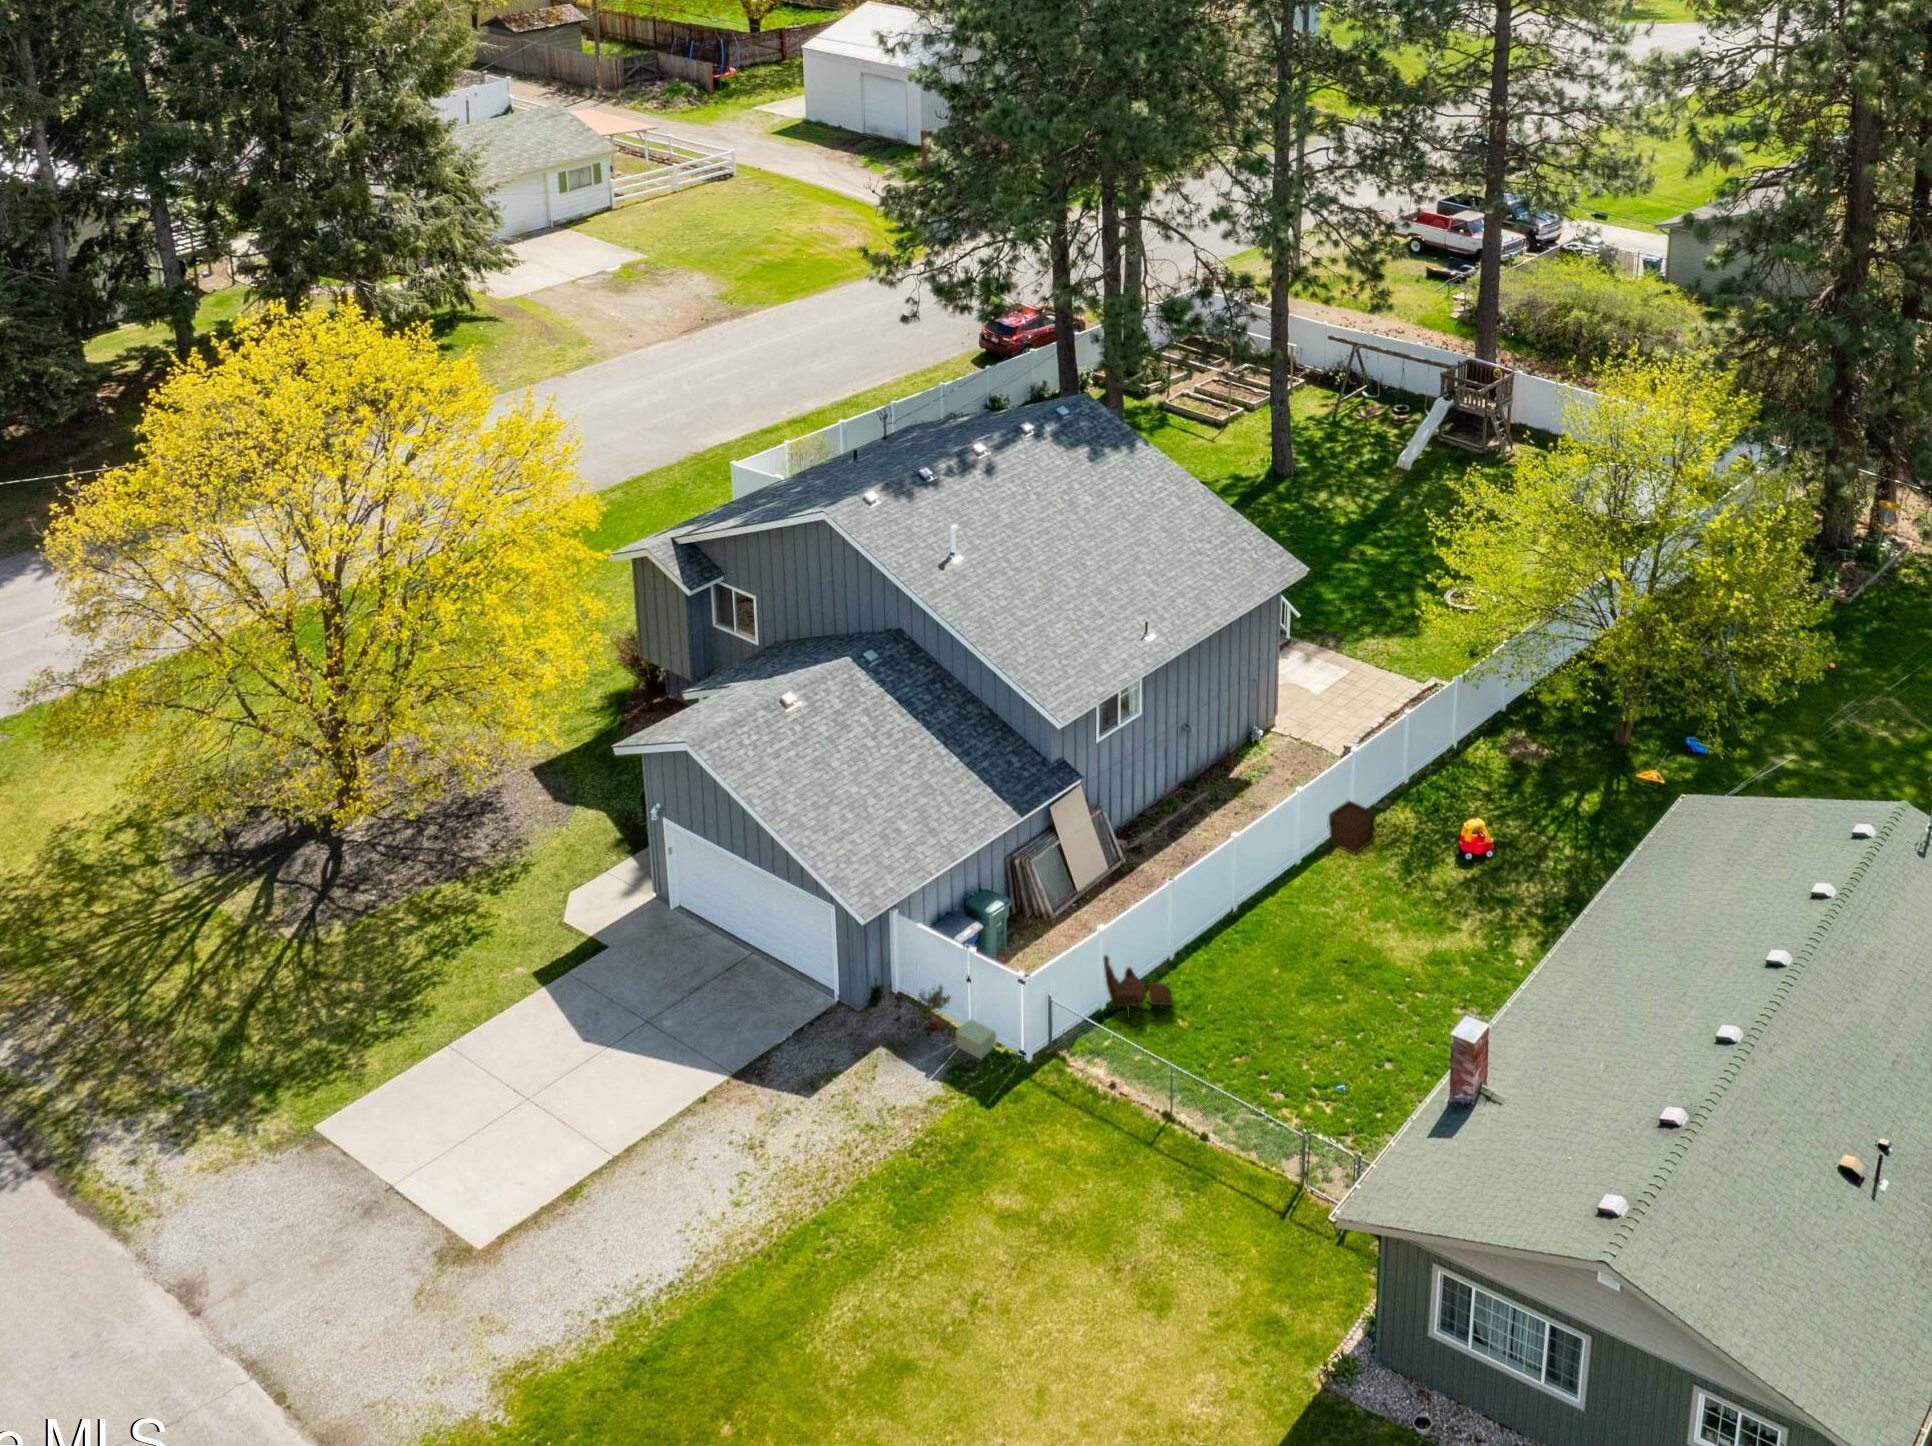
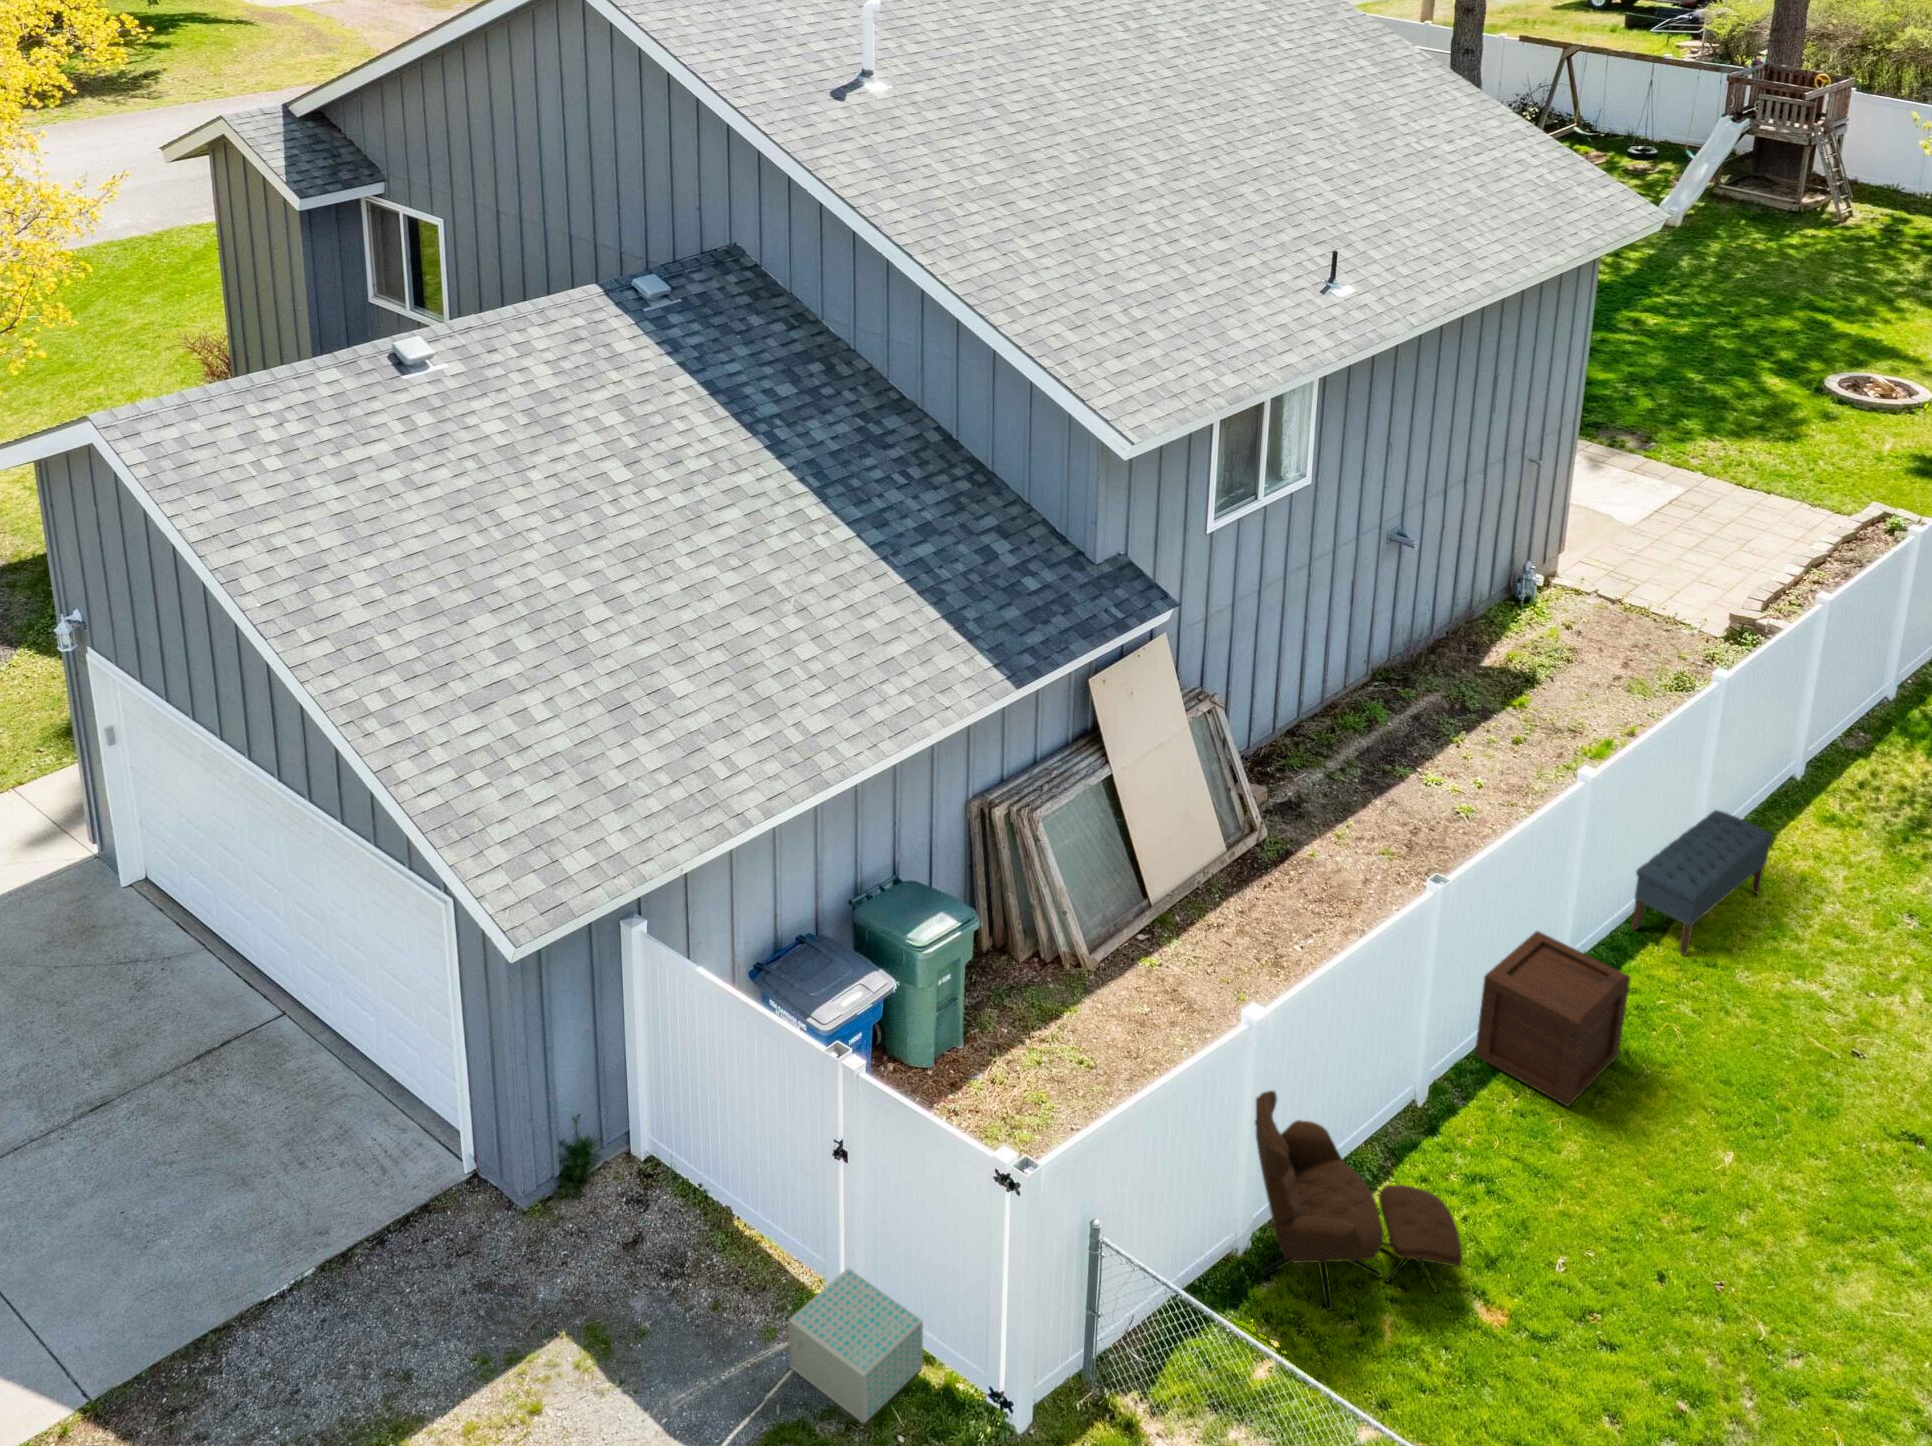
wooden crate: present [1327,801,1376,854] -> present [1475,931,1630,1106]
bench: none [1263,842,1320,900] -> present [1632,810,1773,956]
potted tree: present [919,985,951,1029] -> none [686,1158,785,1294]

